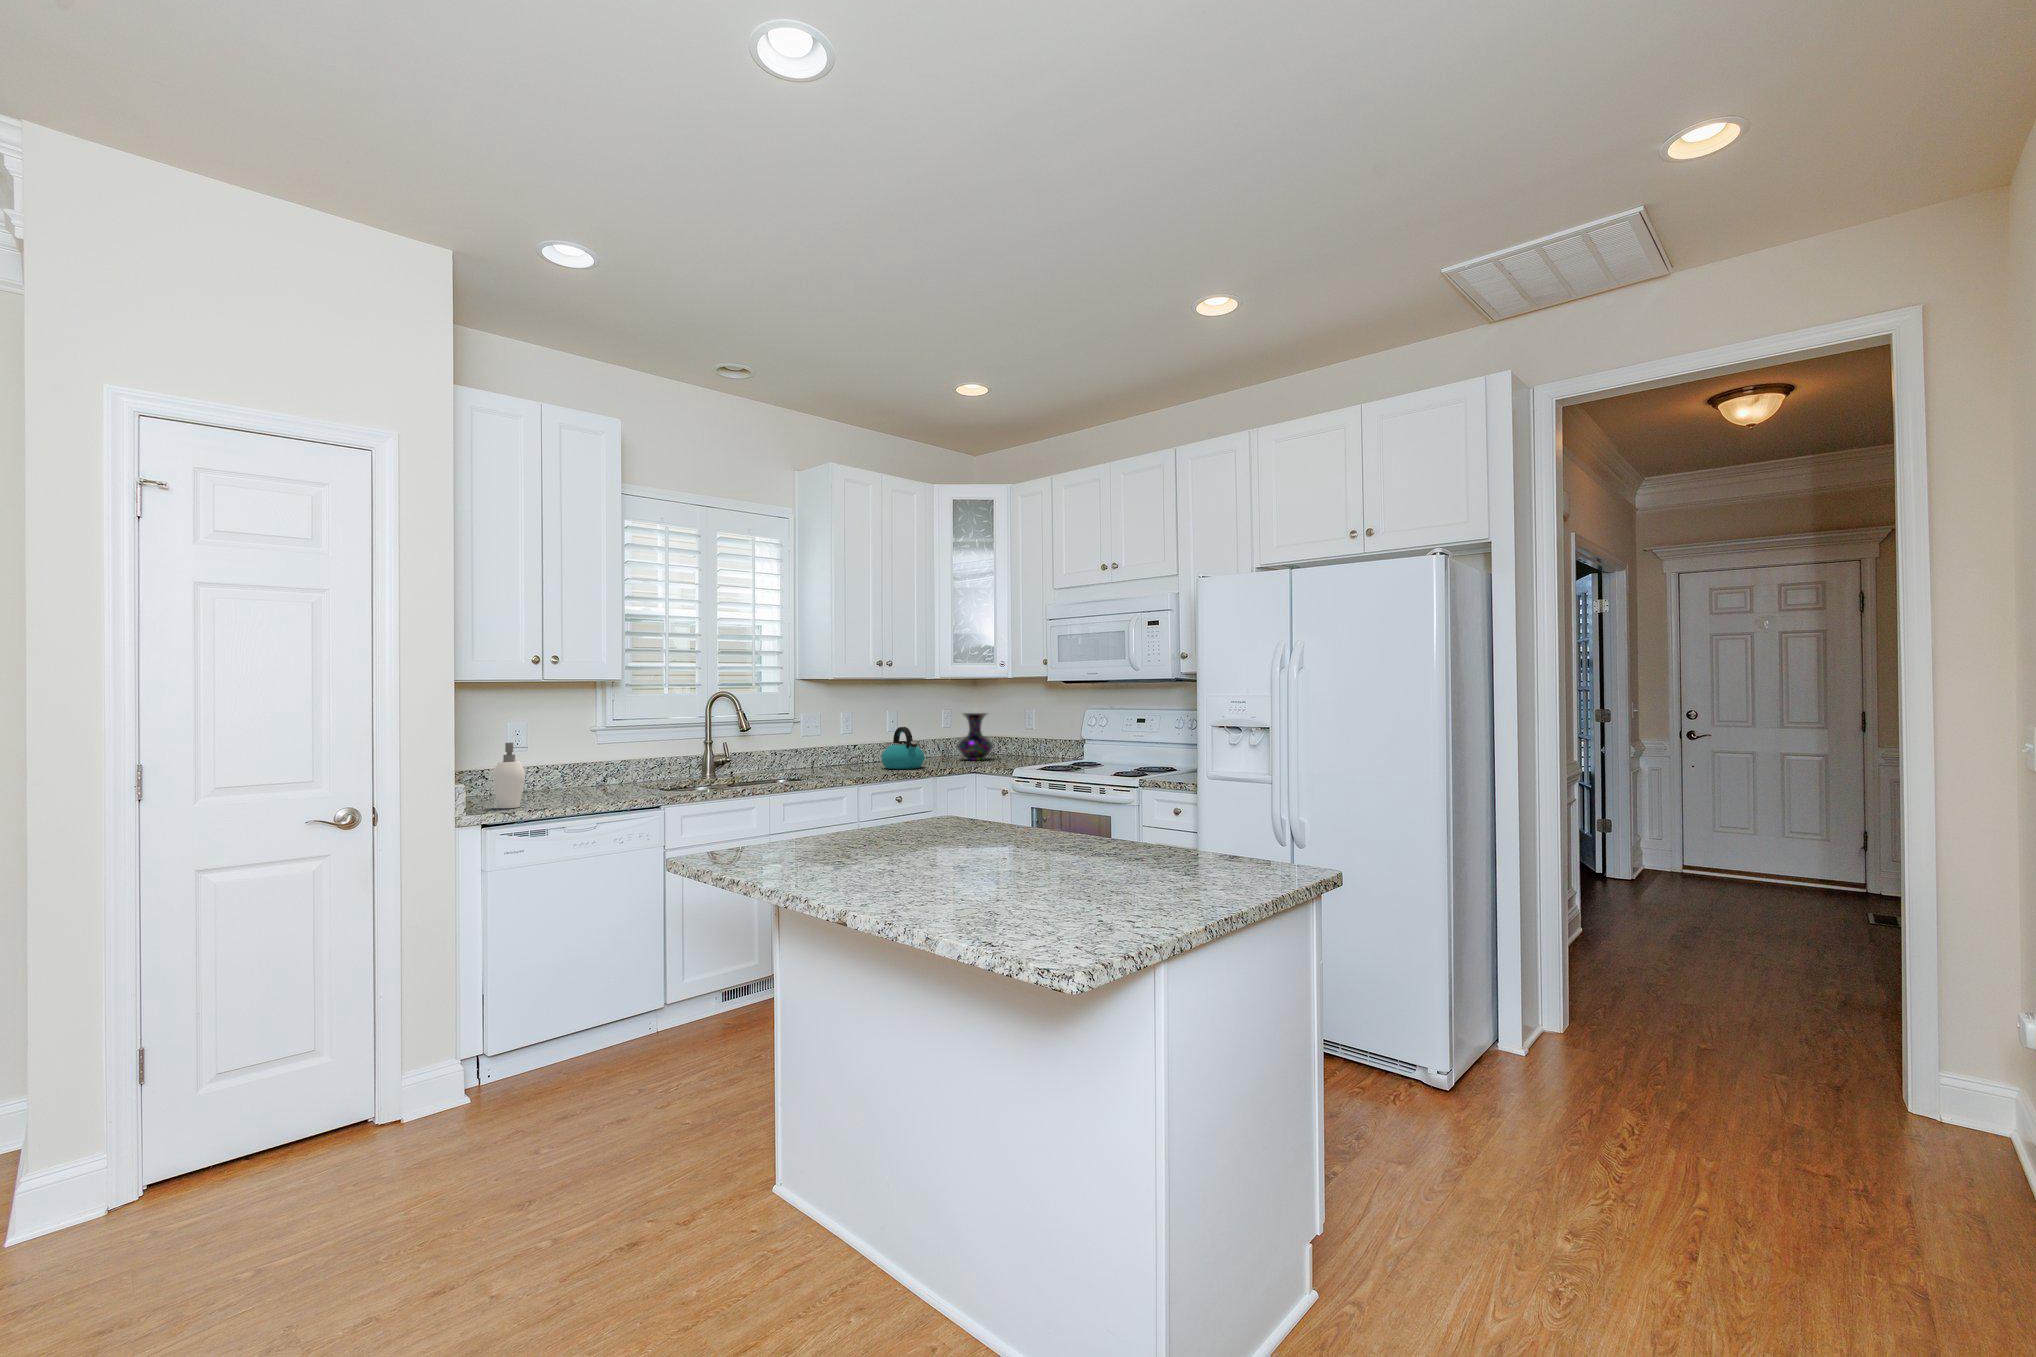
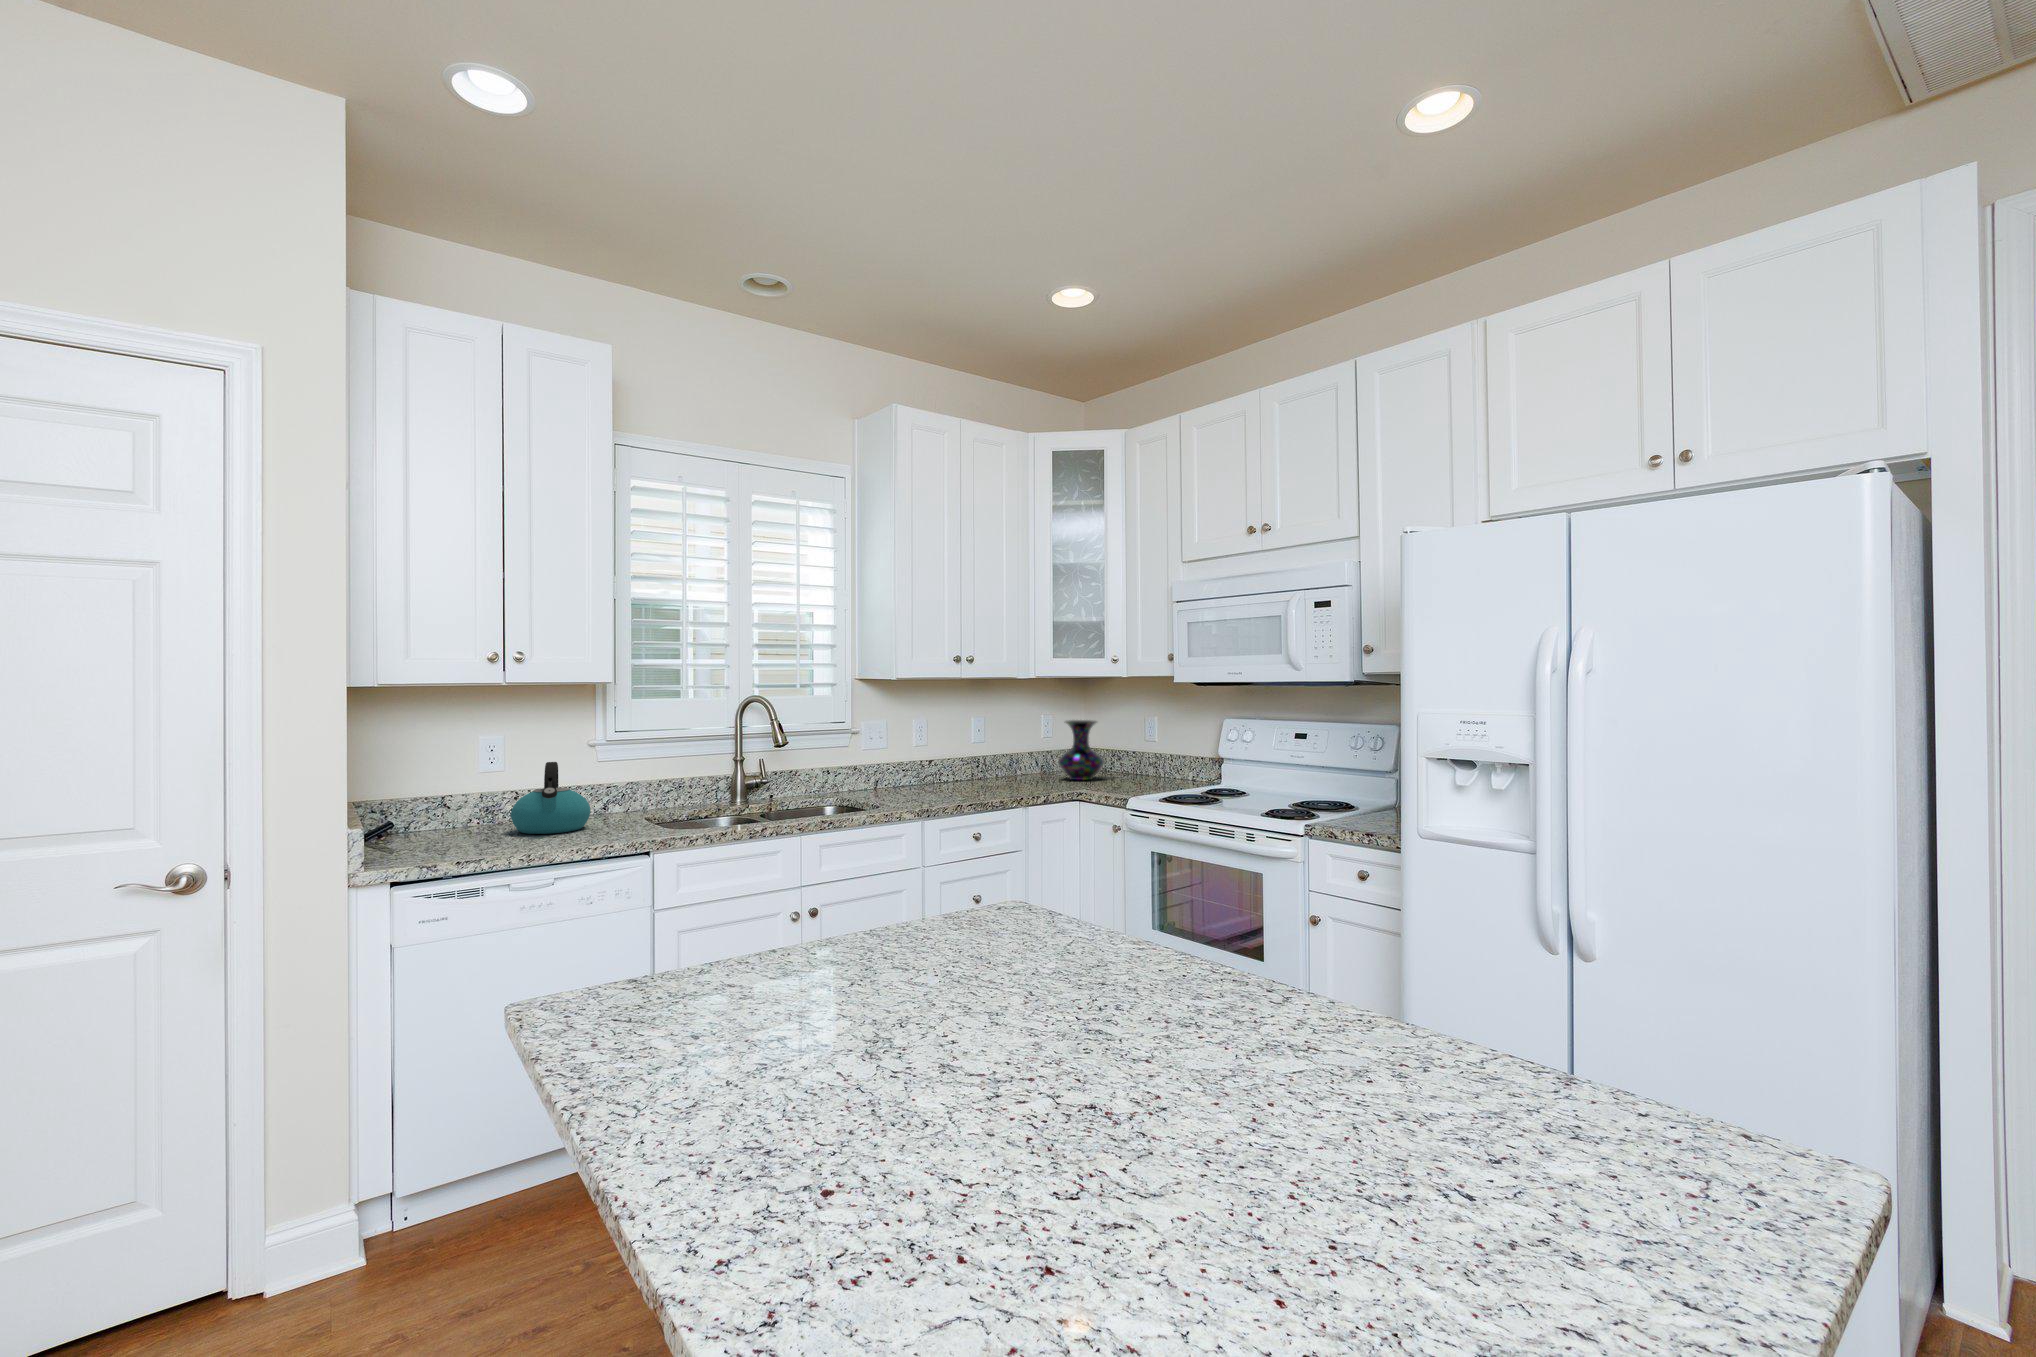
kettle: present [881,727,924,769] -> present [511,762,591,834]
soap dispenser: present [493,743,527,808] -> none [423,767,468,855]

